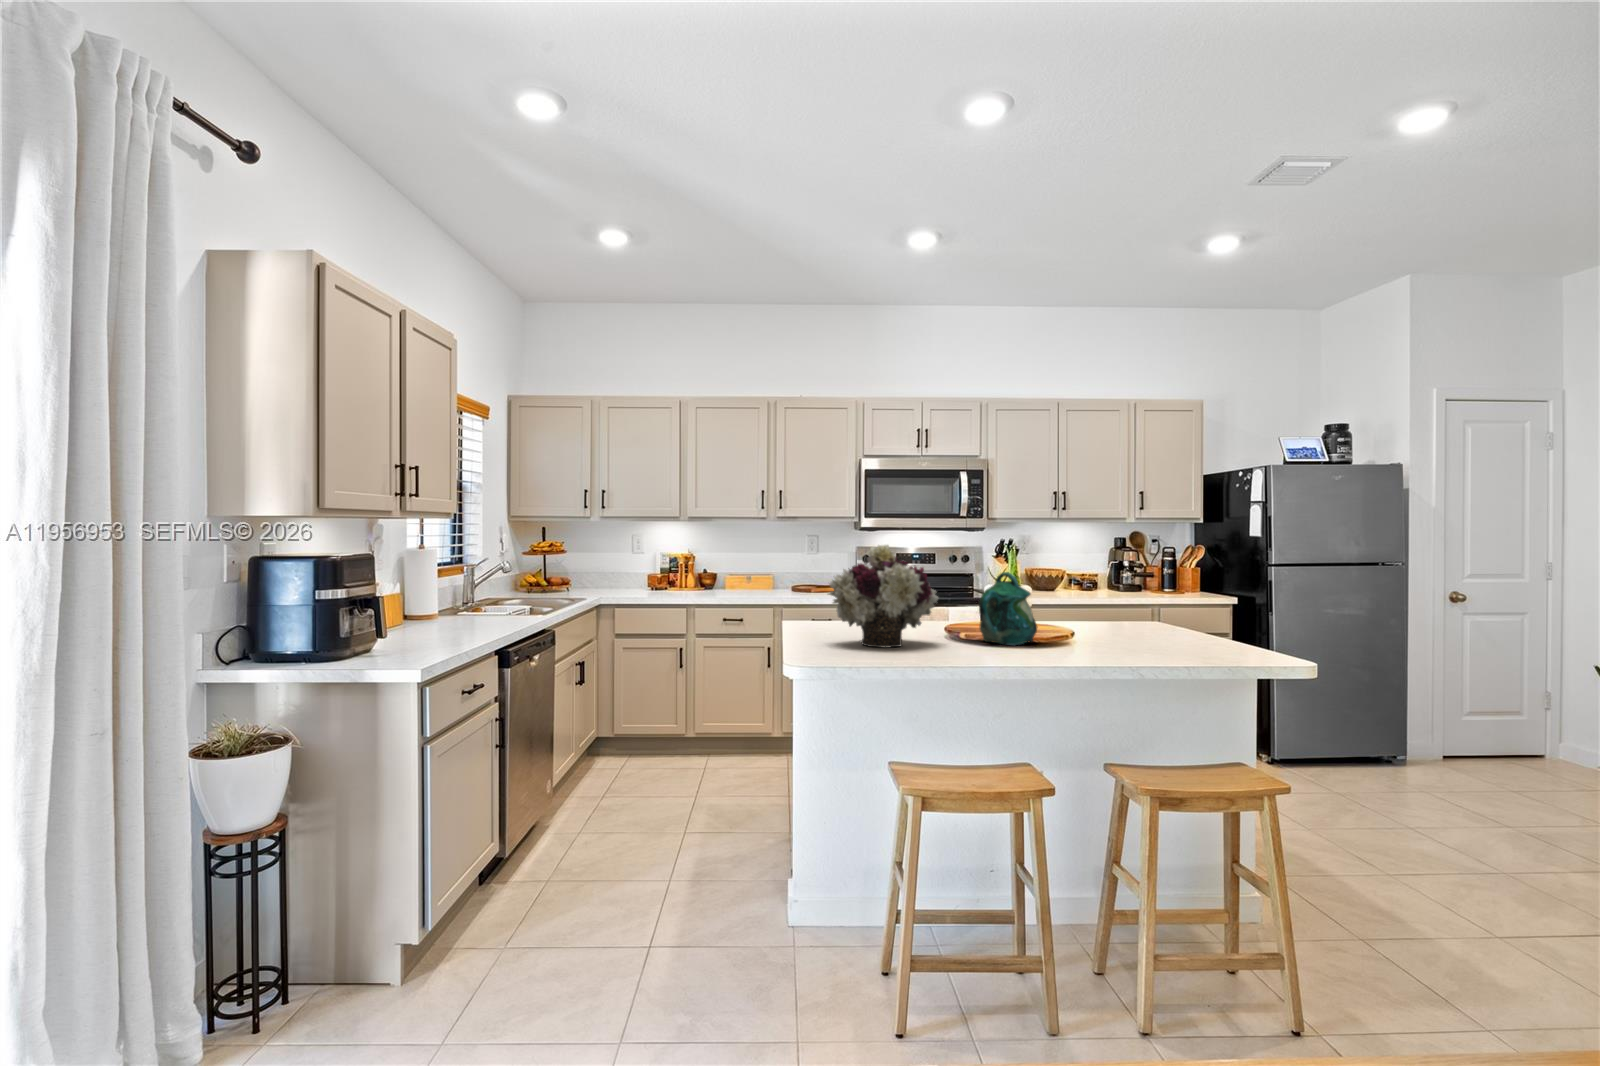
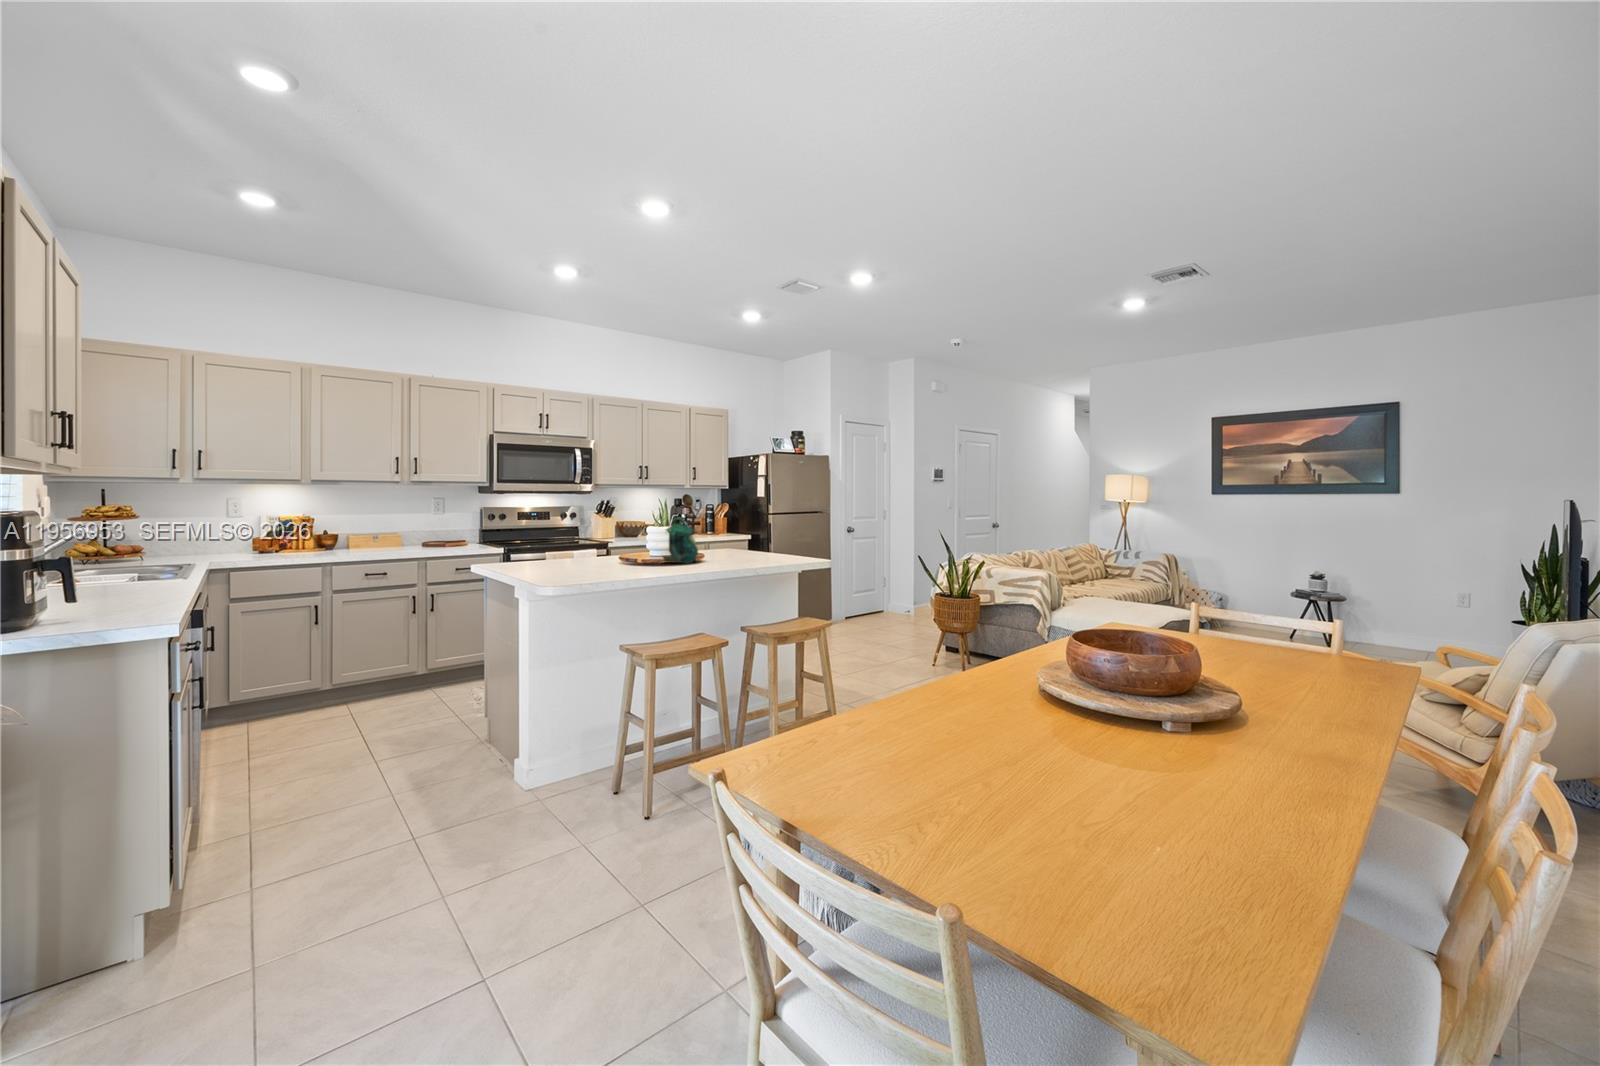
flower arrangement: present [828,545,938,648] -> none [573,499,647,569]

